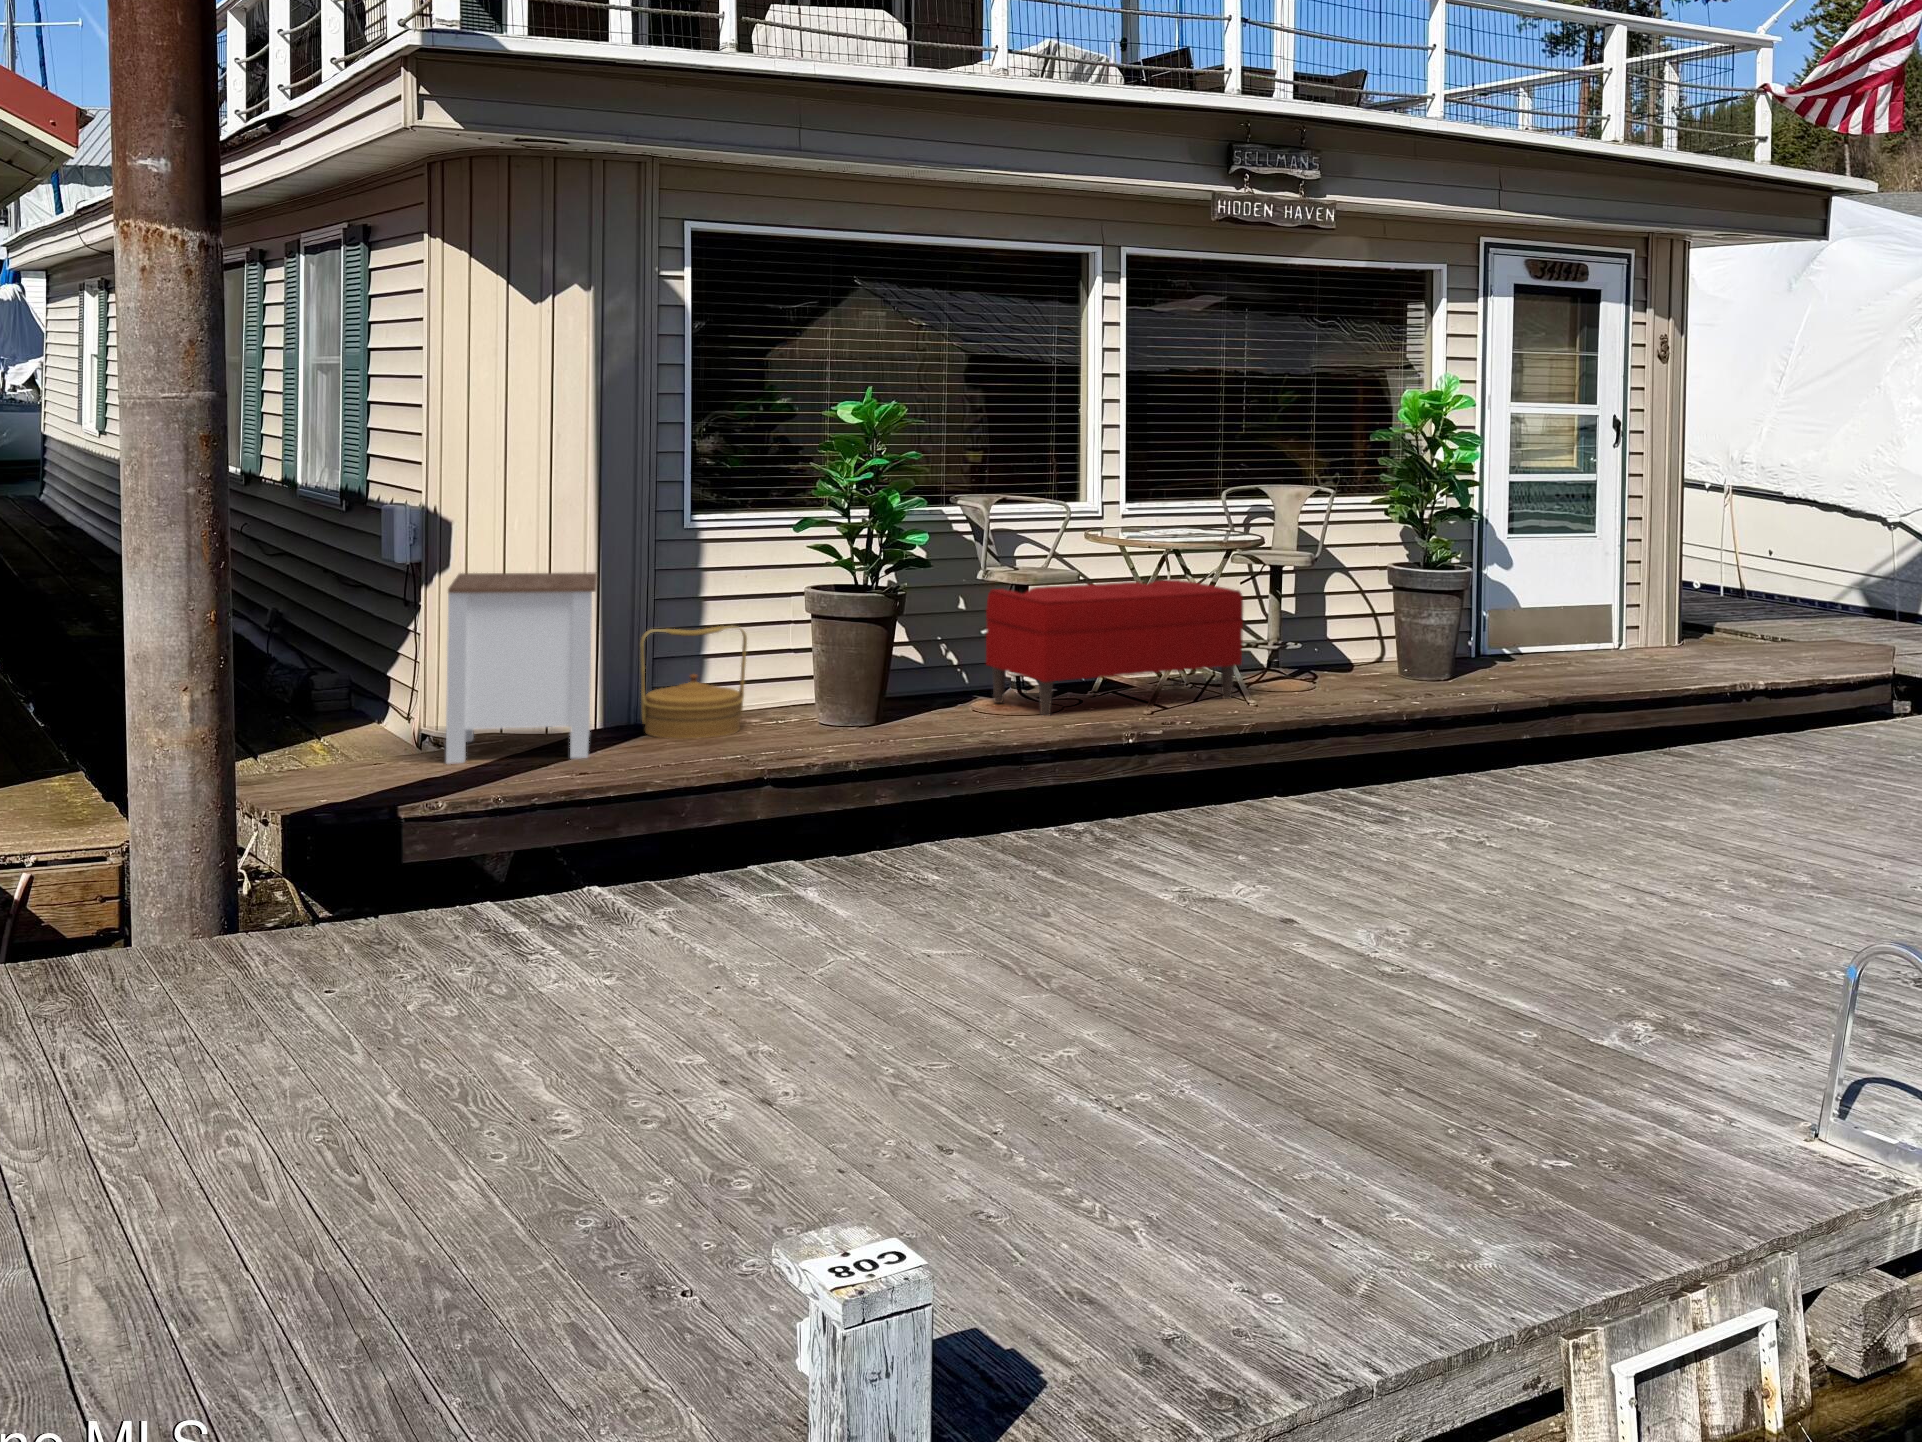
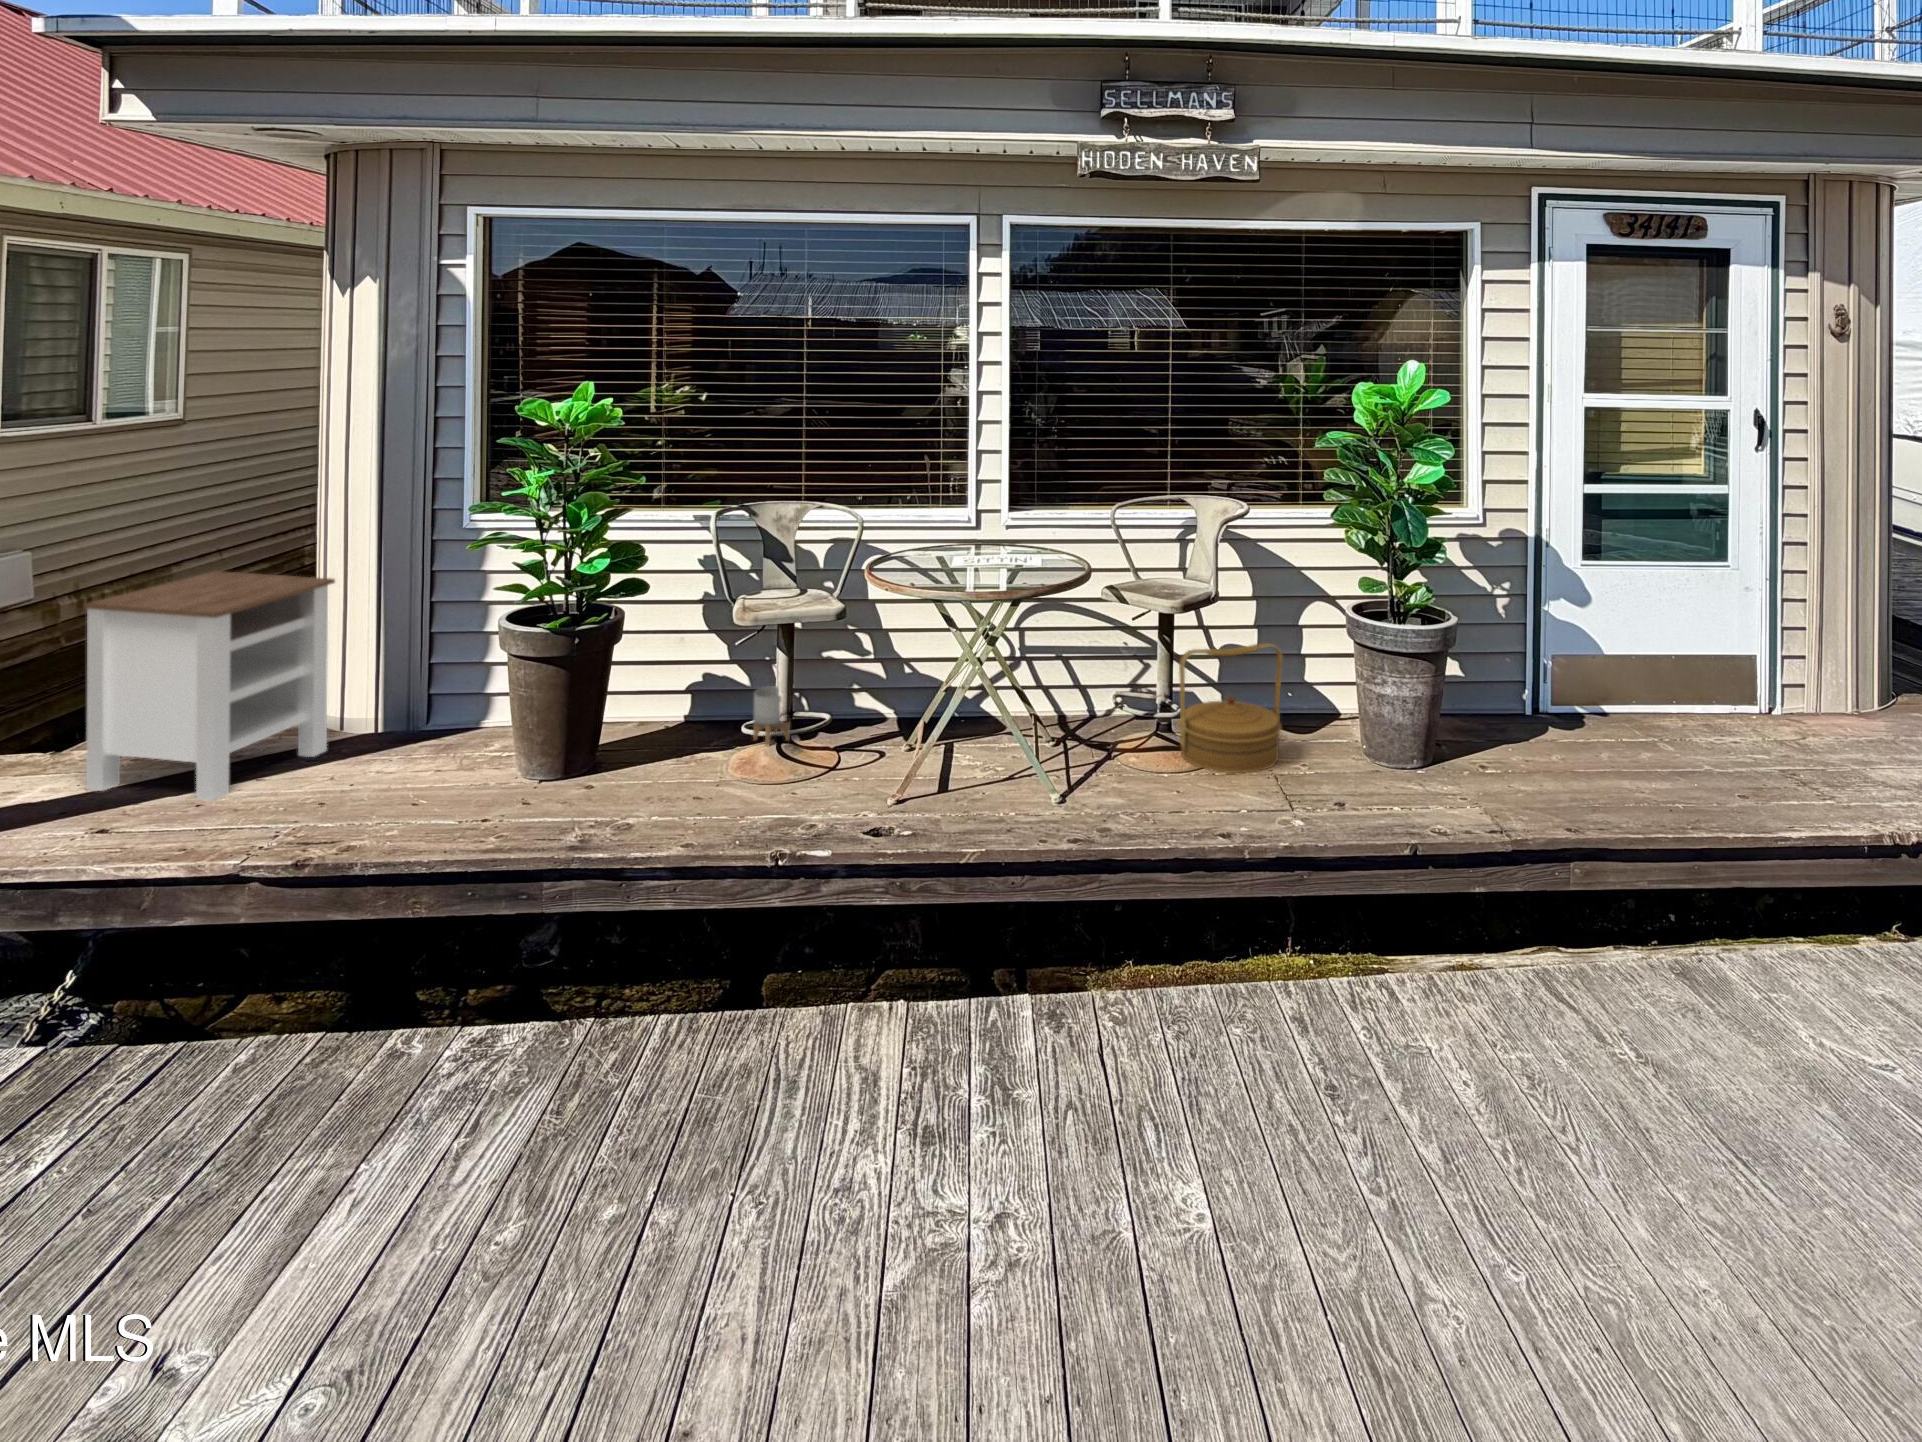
bench: present [986,579,1243,716] -> none [803,605,1103,784]
woven basket: present [640,626,747,739] -> present [1179,643,1283,773]
planter: none [937,660,969,708] -> present [753,686,790,746]

